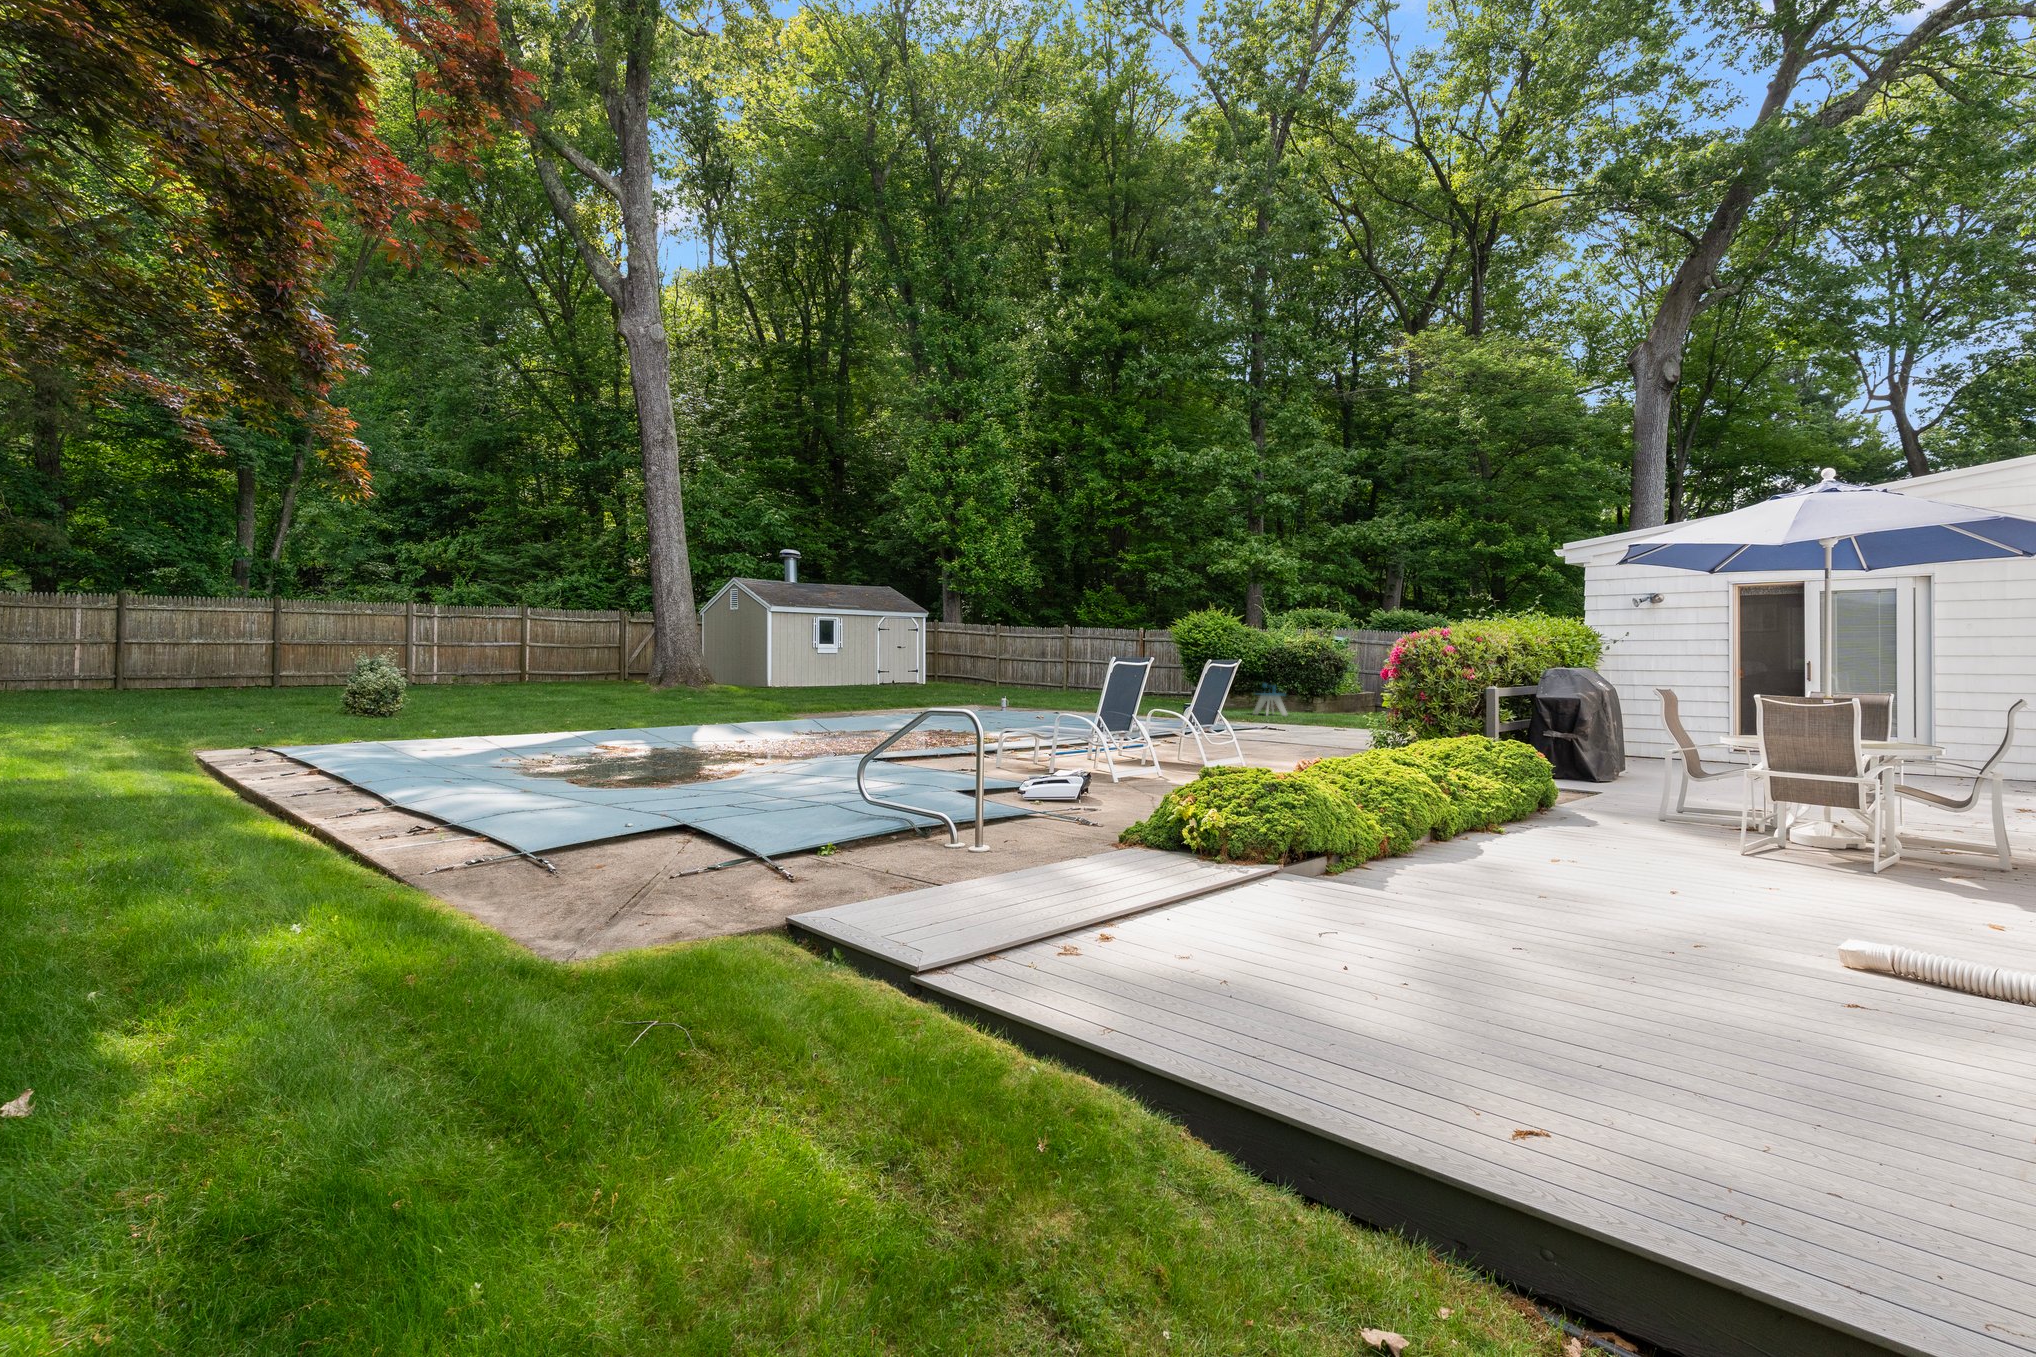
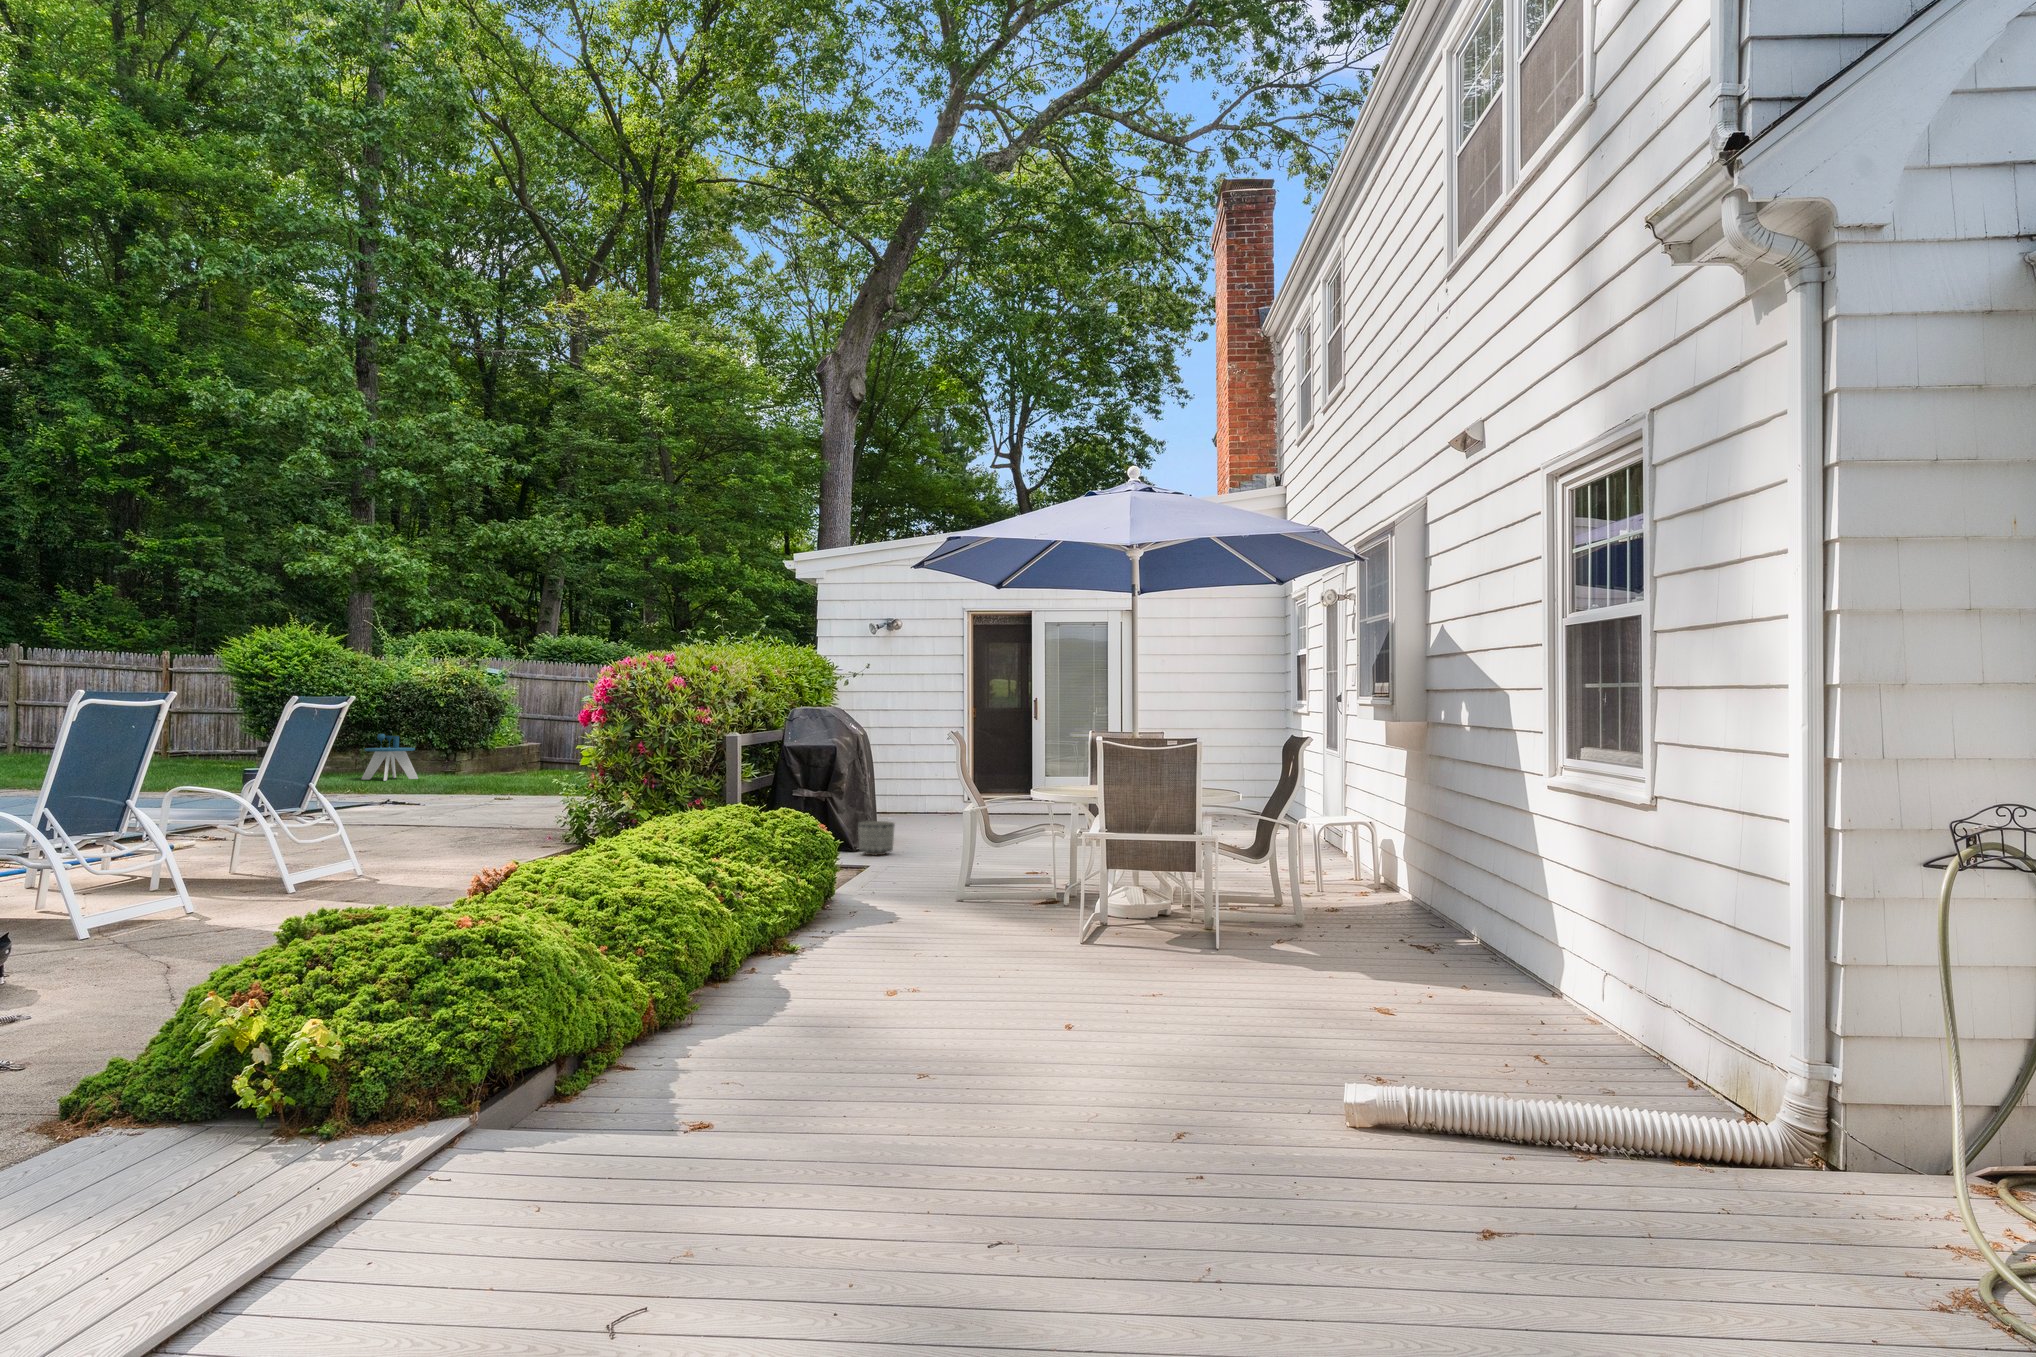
planter: none [1603,762,1638,790] -> present [858,821,895,855]

